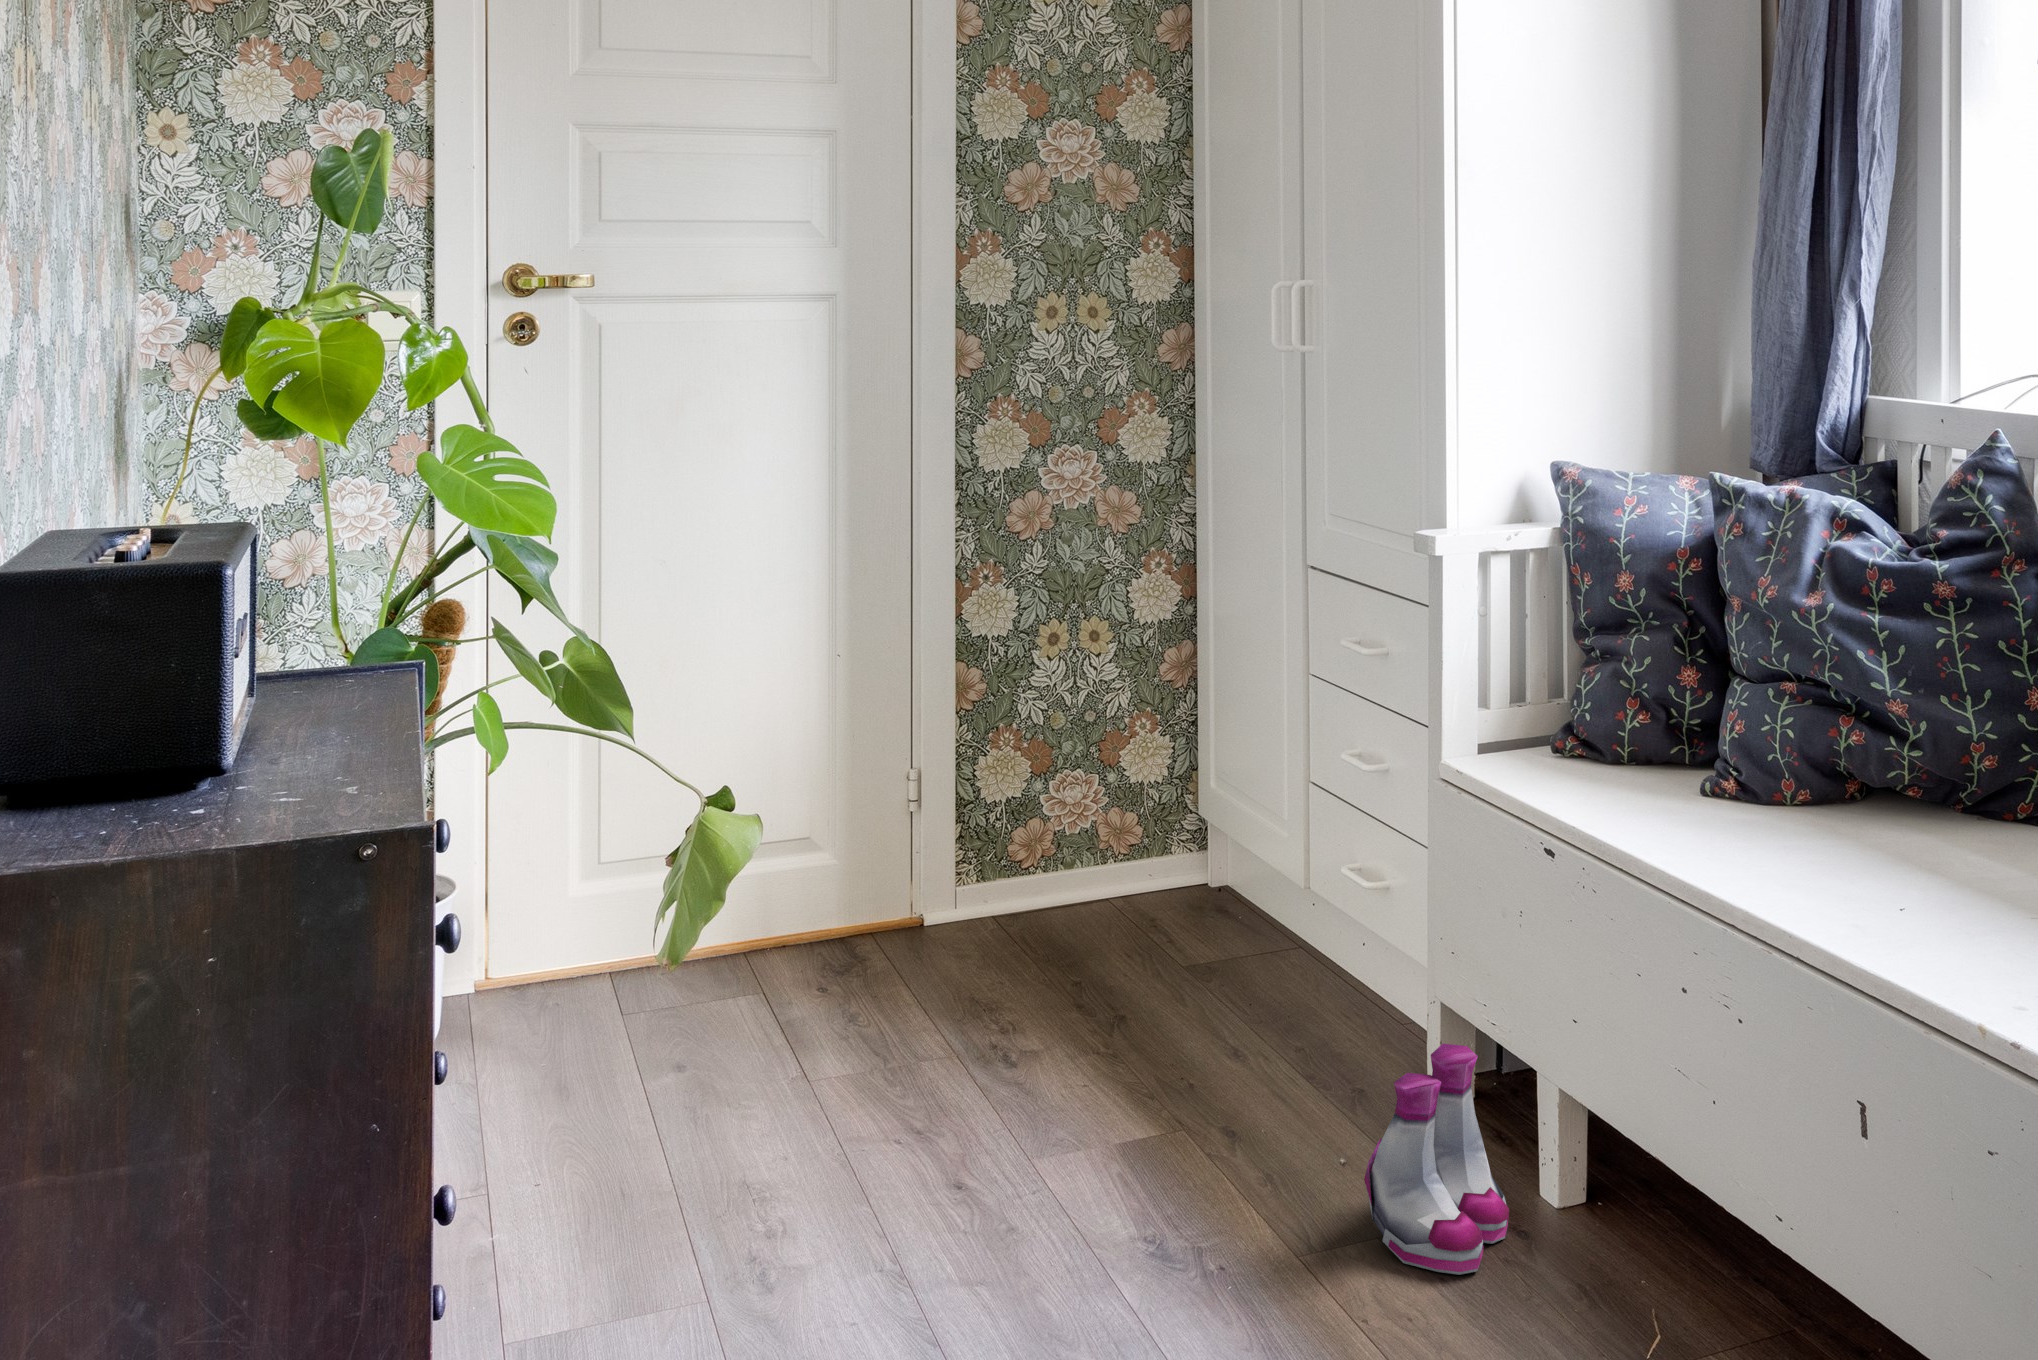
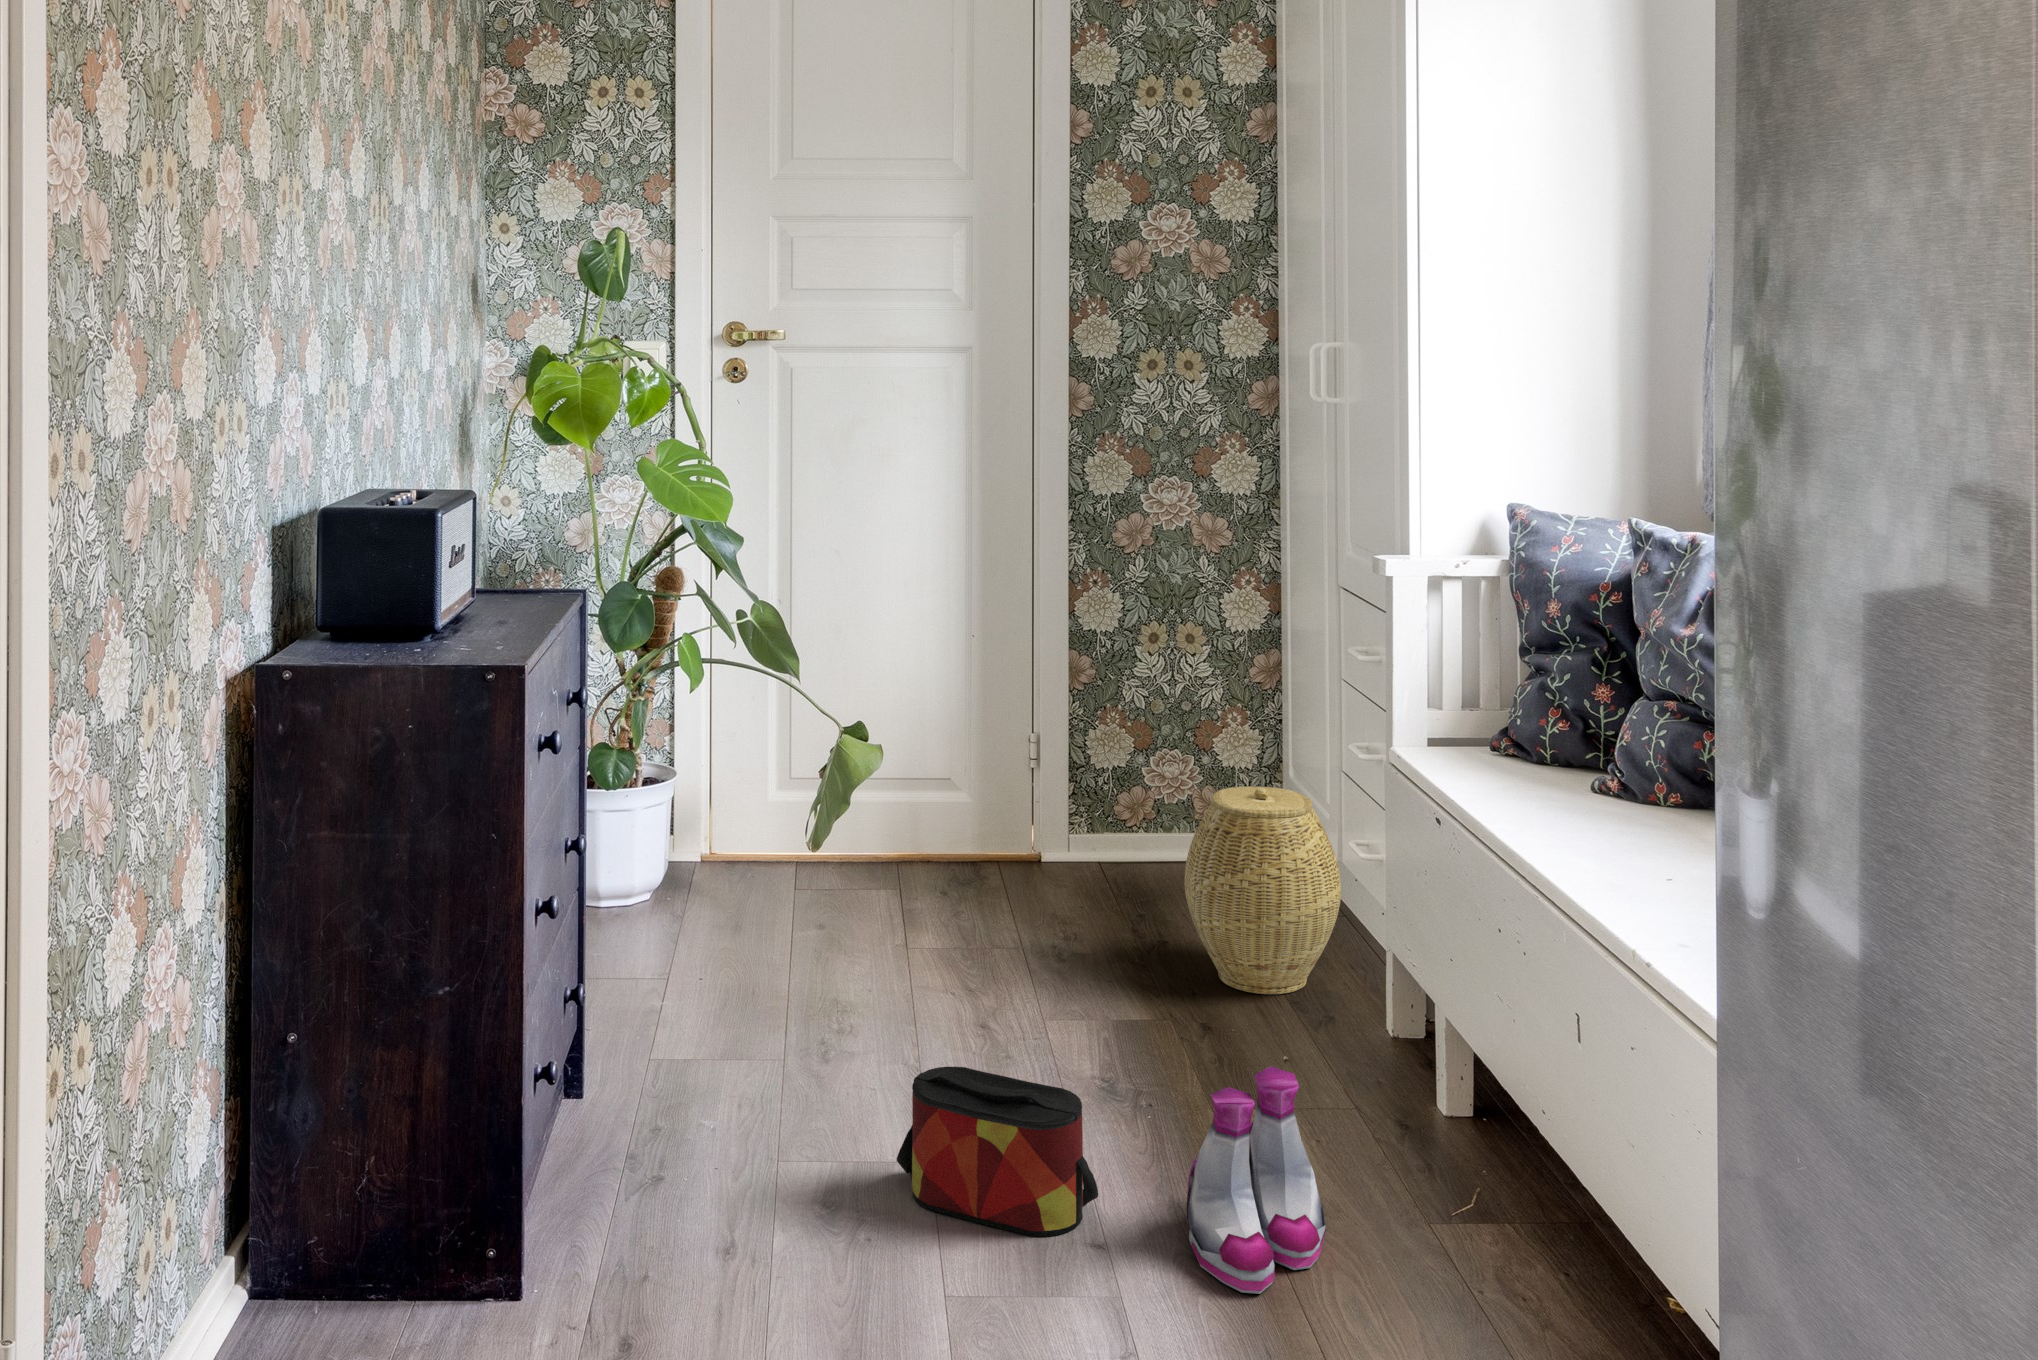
woven basket: none [1177,781,1348,1008] -> present [1185,786,1341,994]
bag: none [1021,1116,1270,1283] -> present [897,1067,1098,1236]

